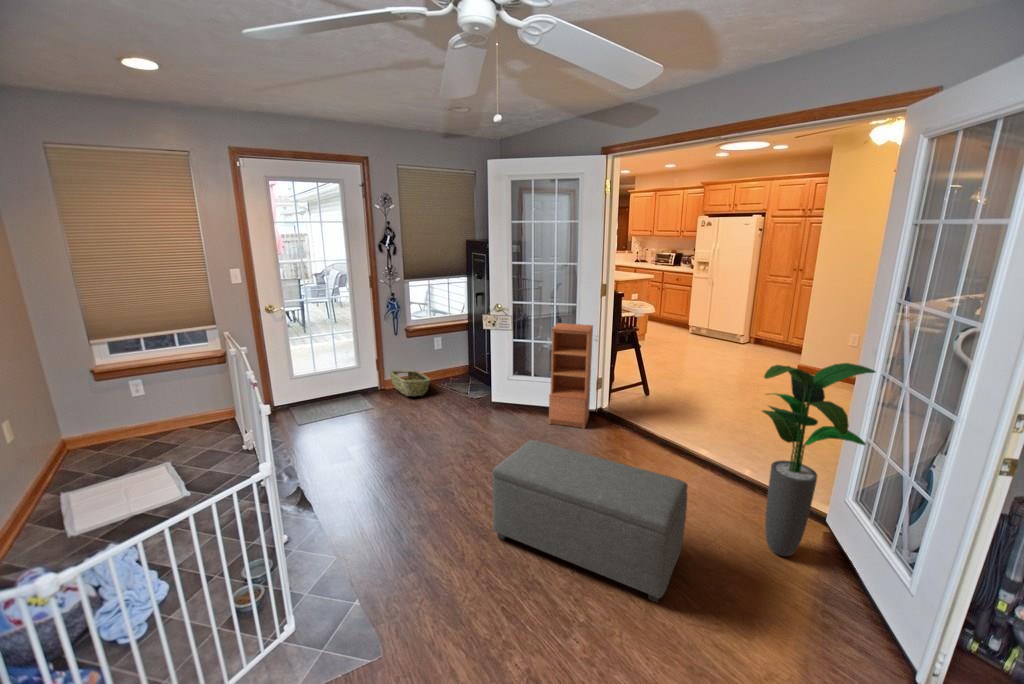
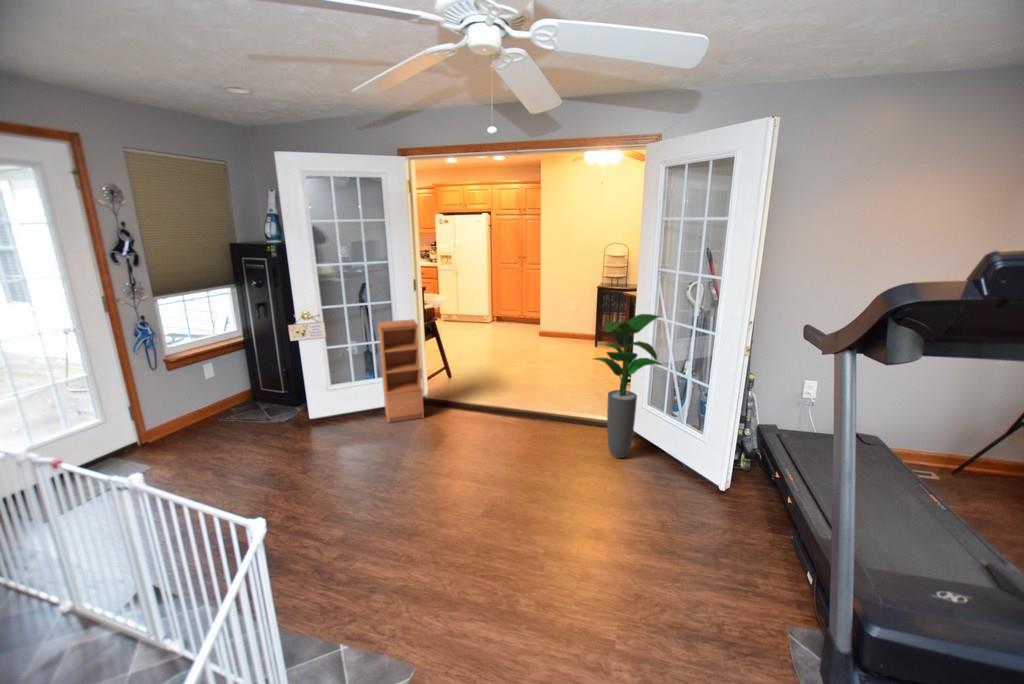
woven basket: present [391,370,430,396] -> none [155,409,222,441]
ottoman: present [493,440,688,603] -> none [421,423,587,530]

